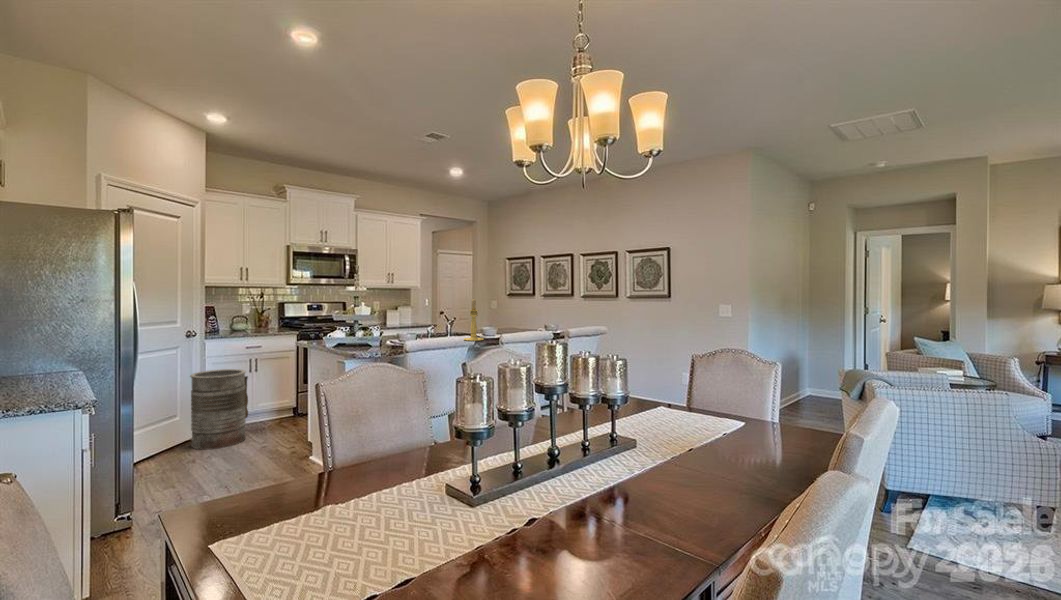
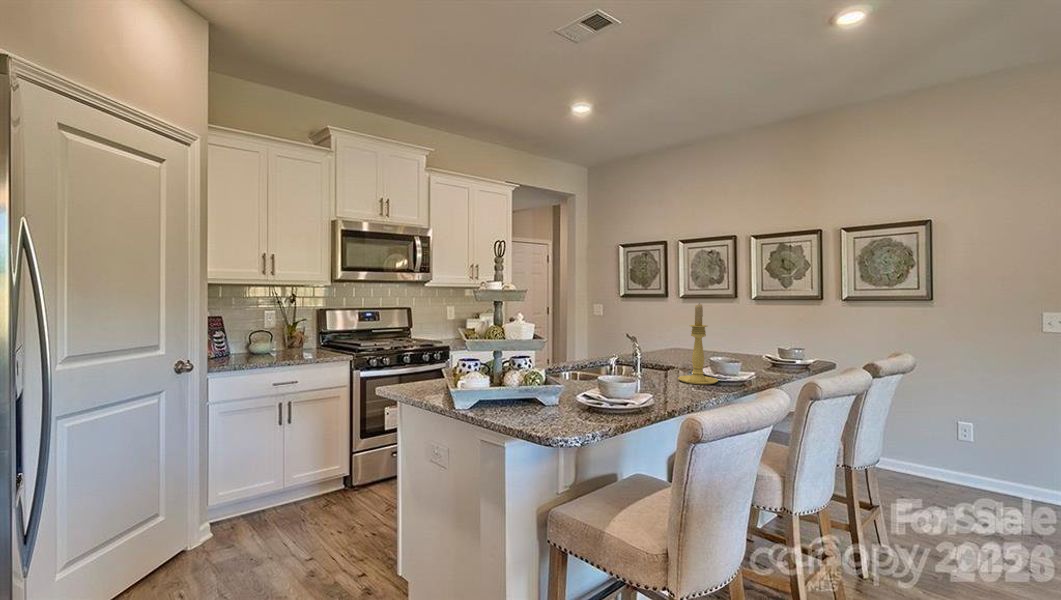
trash can: present [190,369,248,450] -> none [180,425,280,581]

